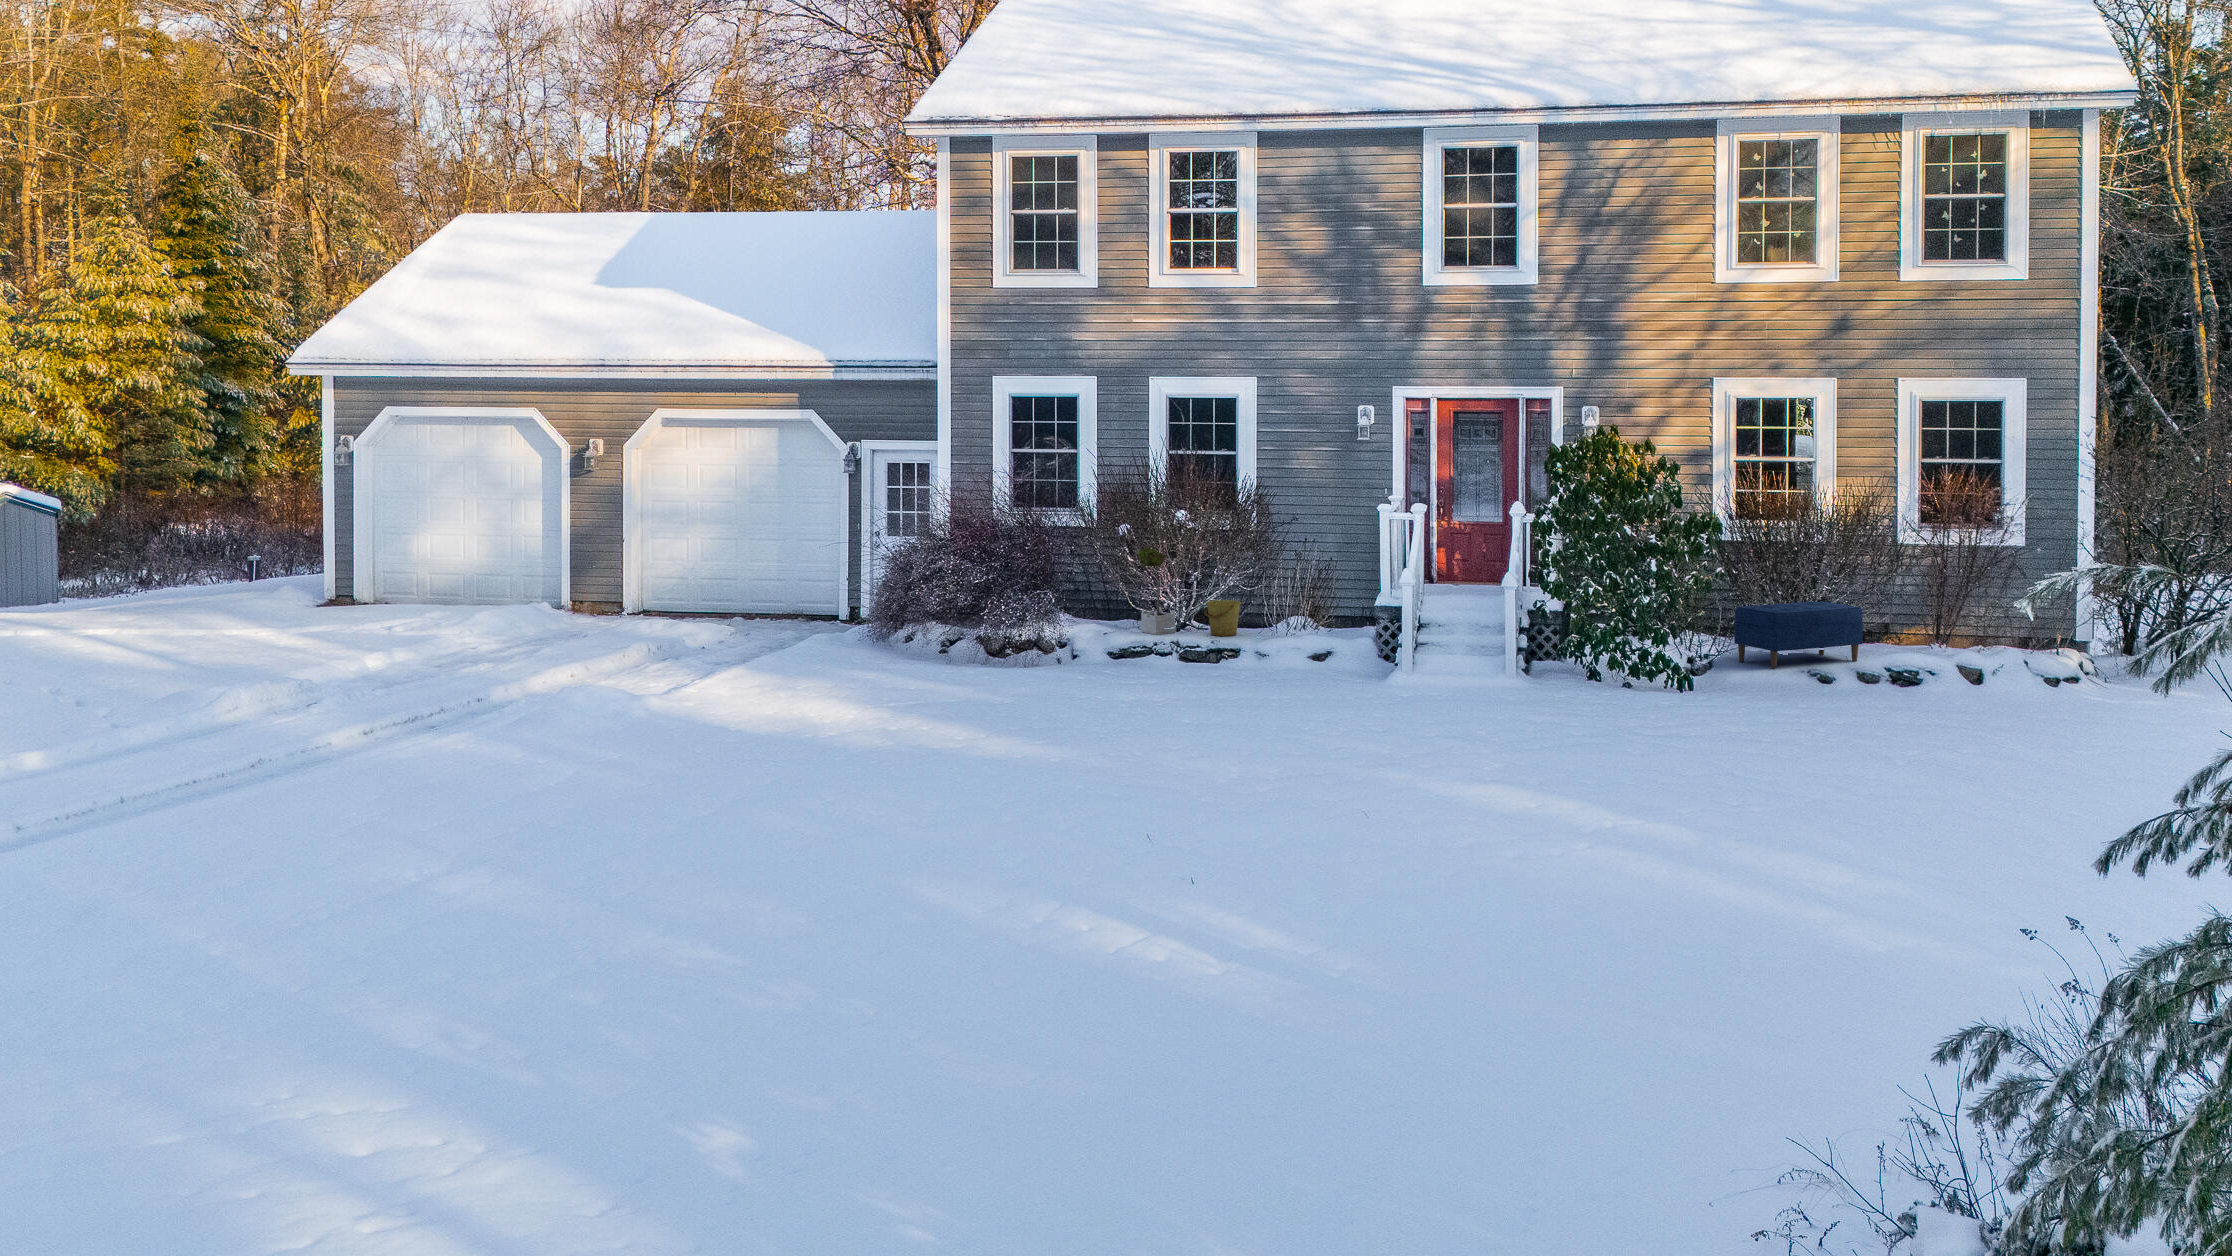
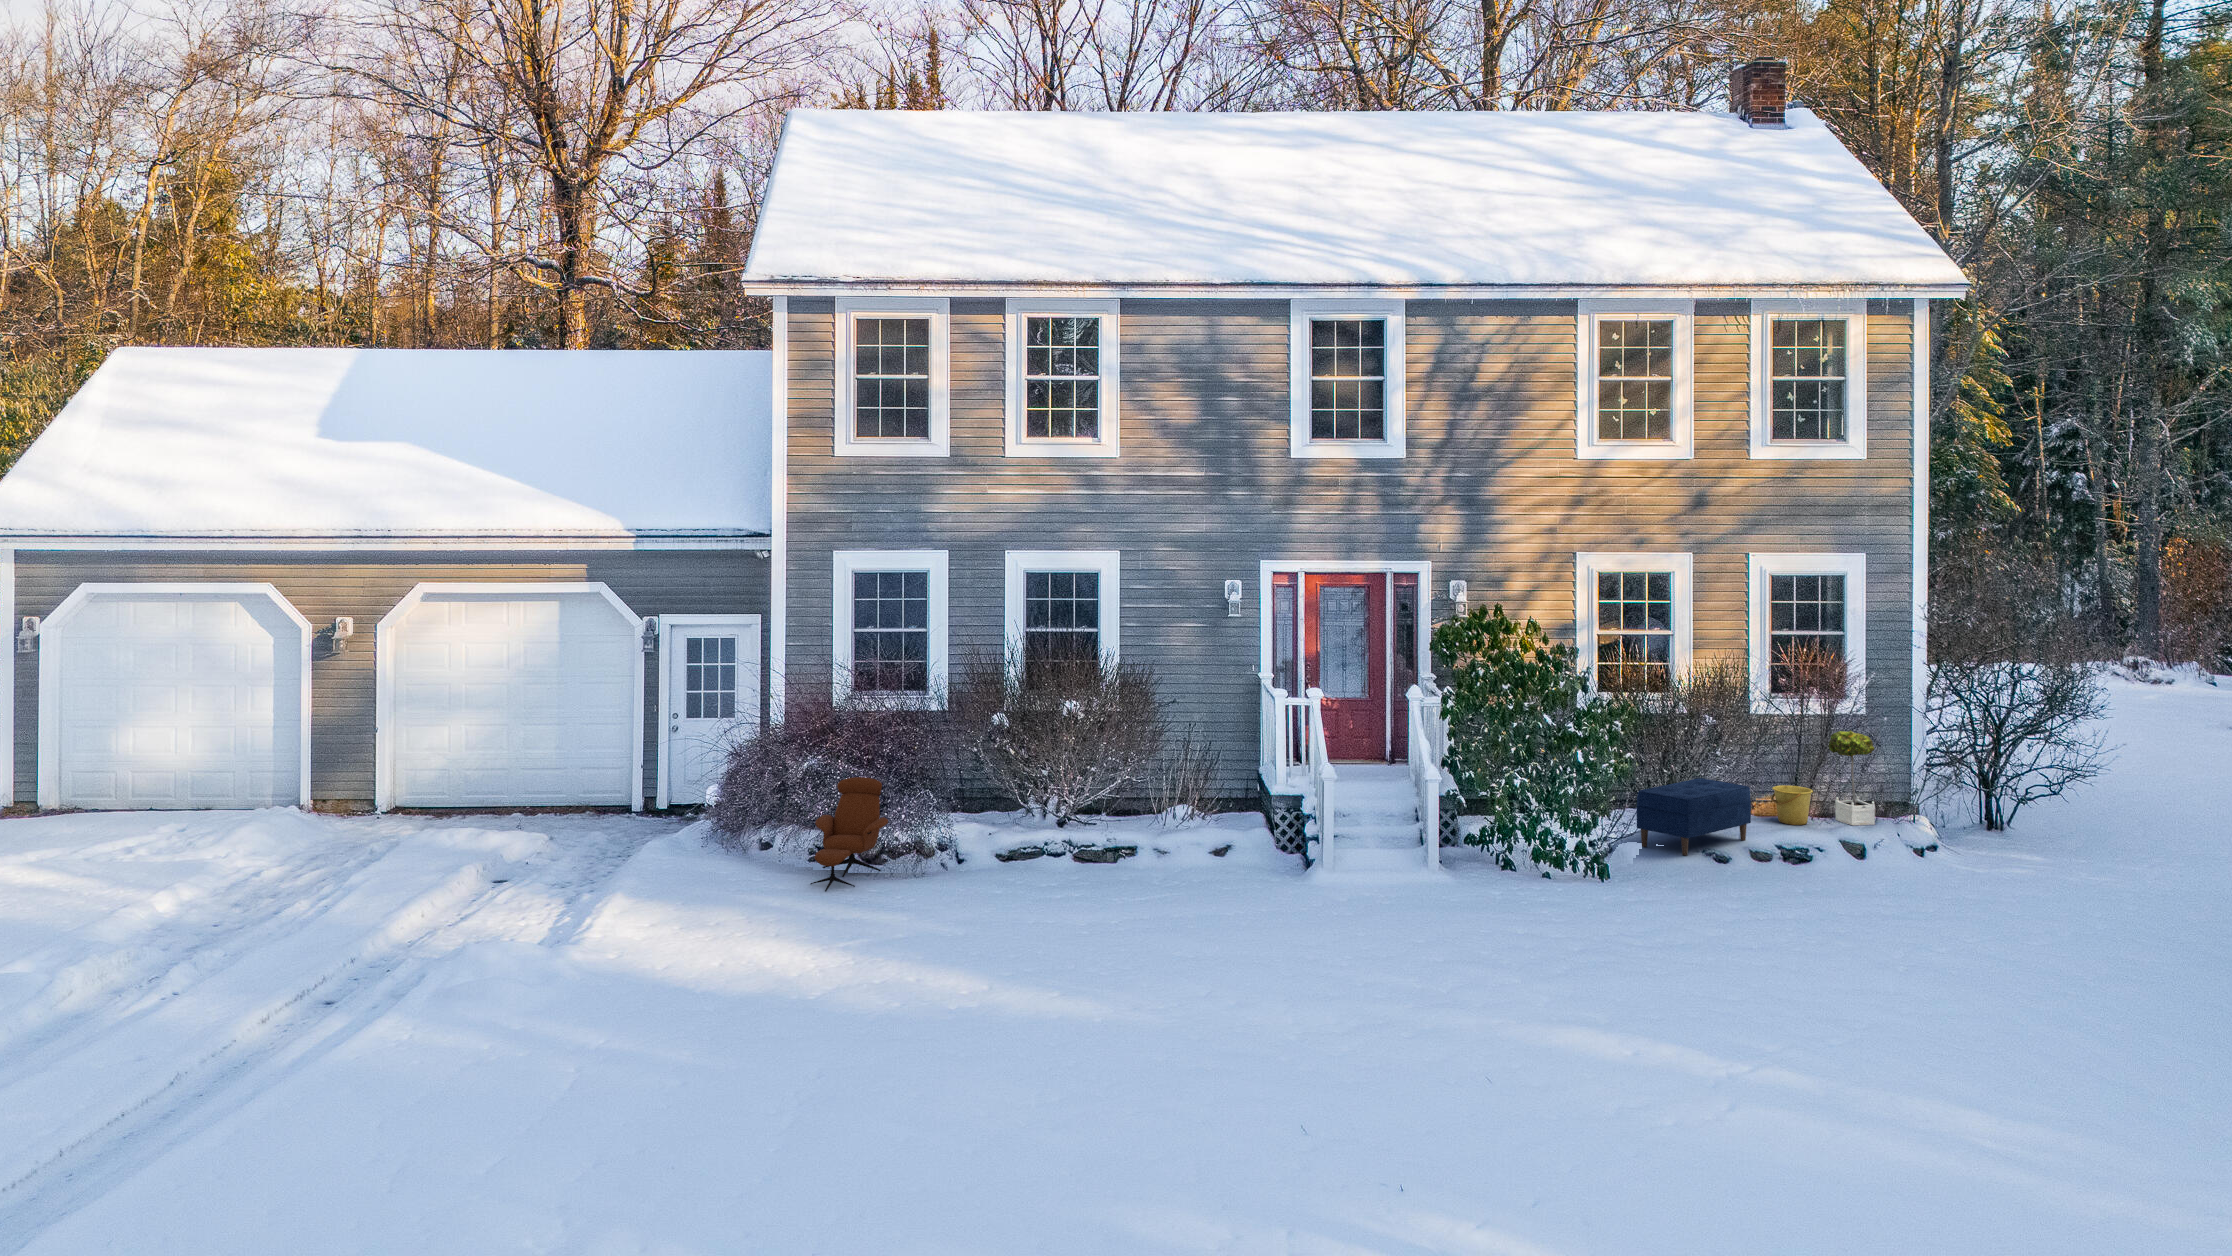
potted tree: present [1137,547,1175,635] -> present [1828,731,1875,825]
lounge chair: none [923,571,1001,662] -> present [810,777,888,891]
bucket: present [1204,600,1242,636] -> present [1771,785,1813,825]

